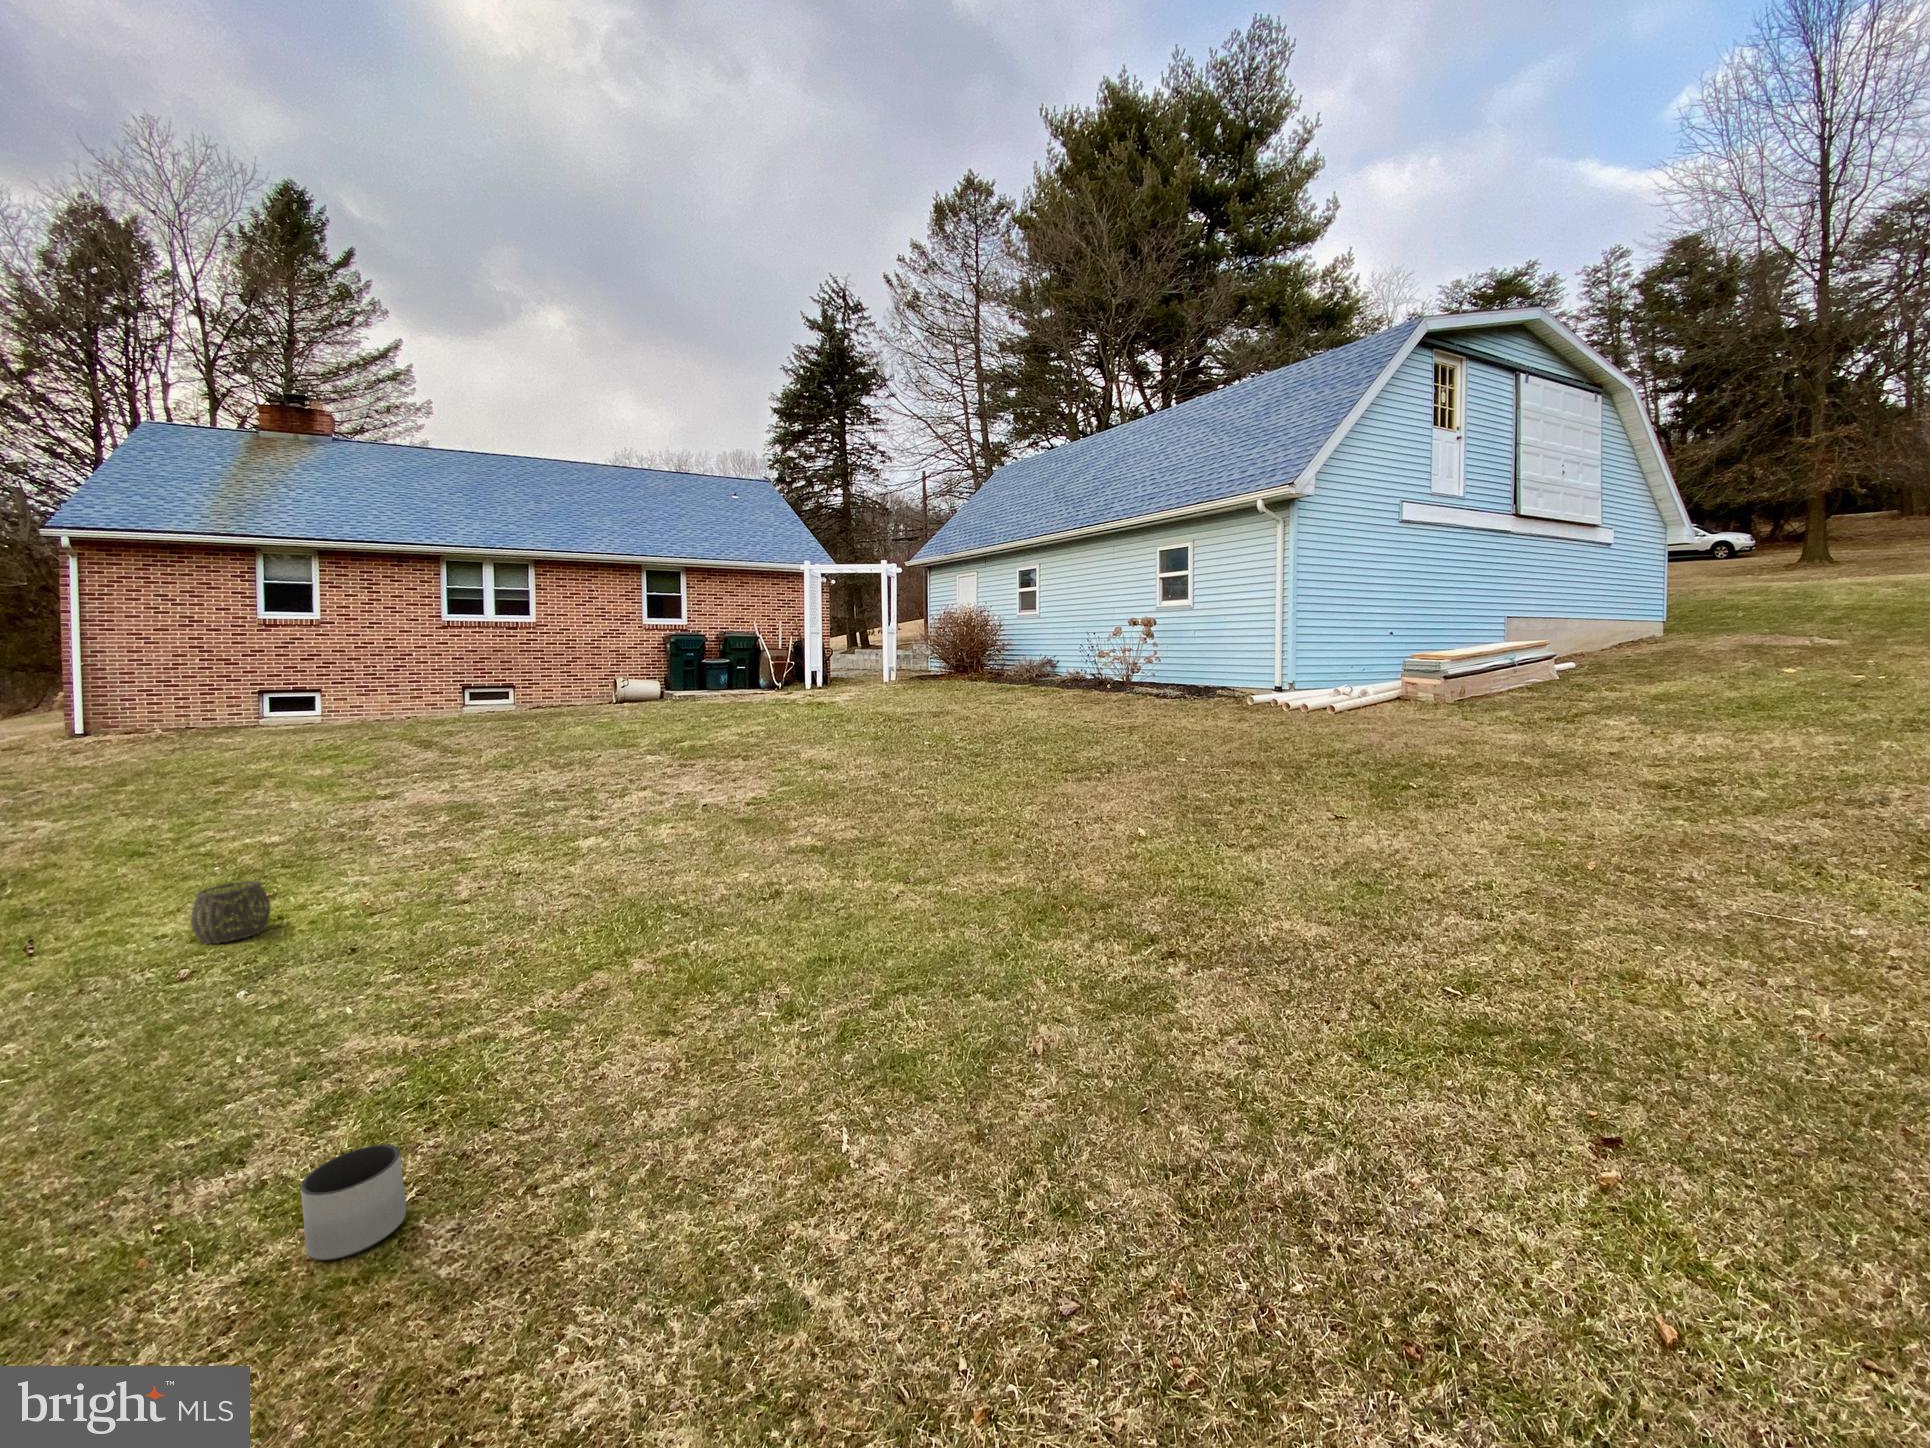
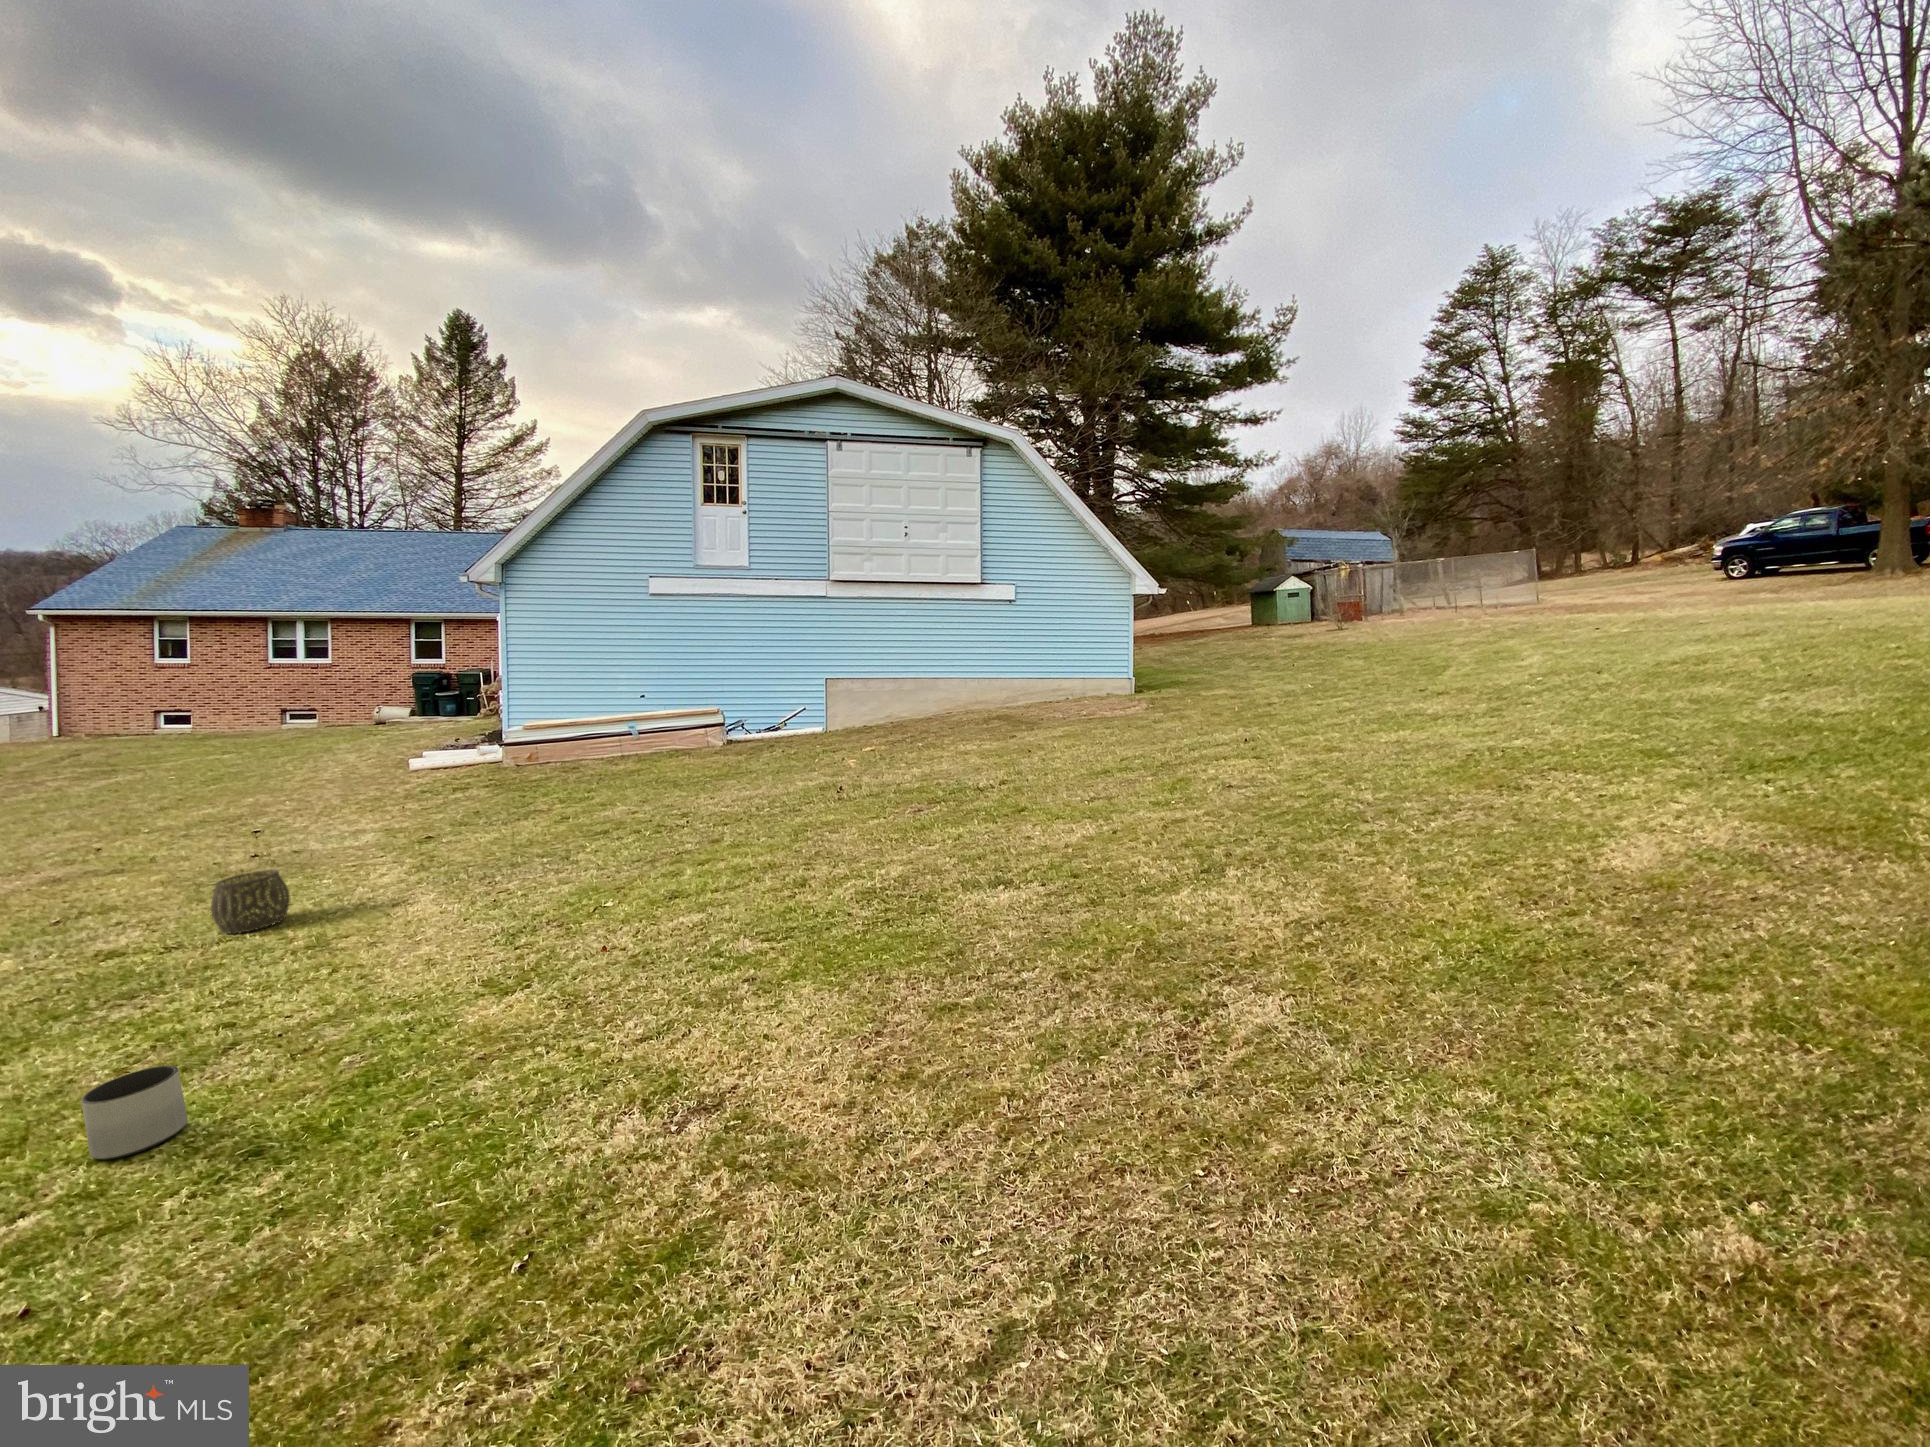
planter: present [301,1145,406,1260] -> present [81,1066,187,1160]

